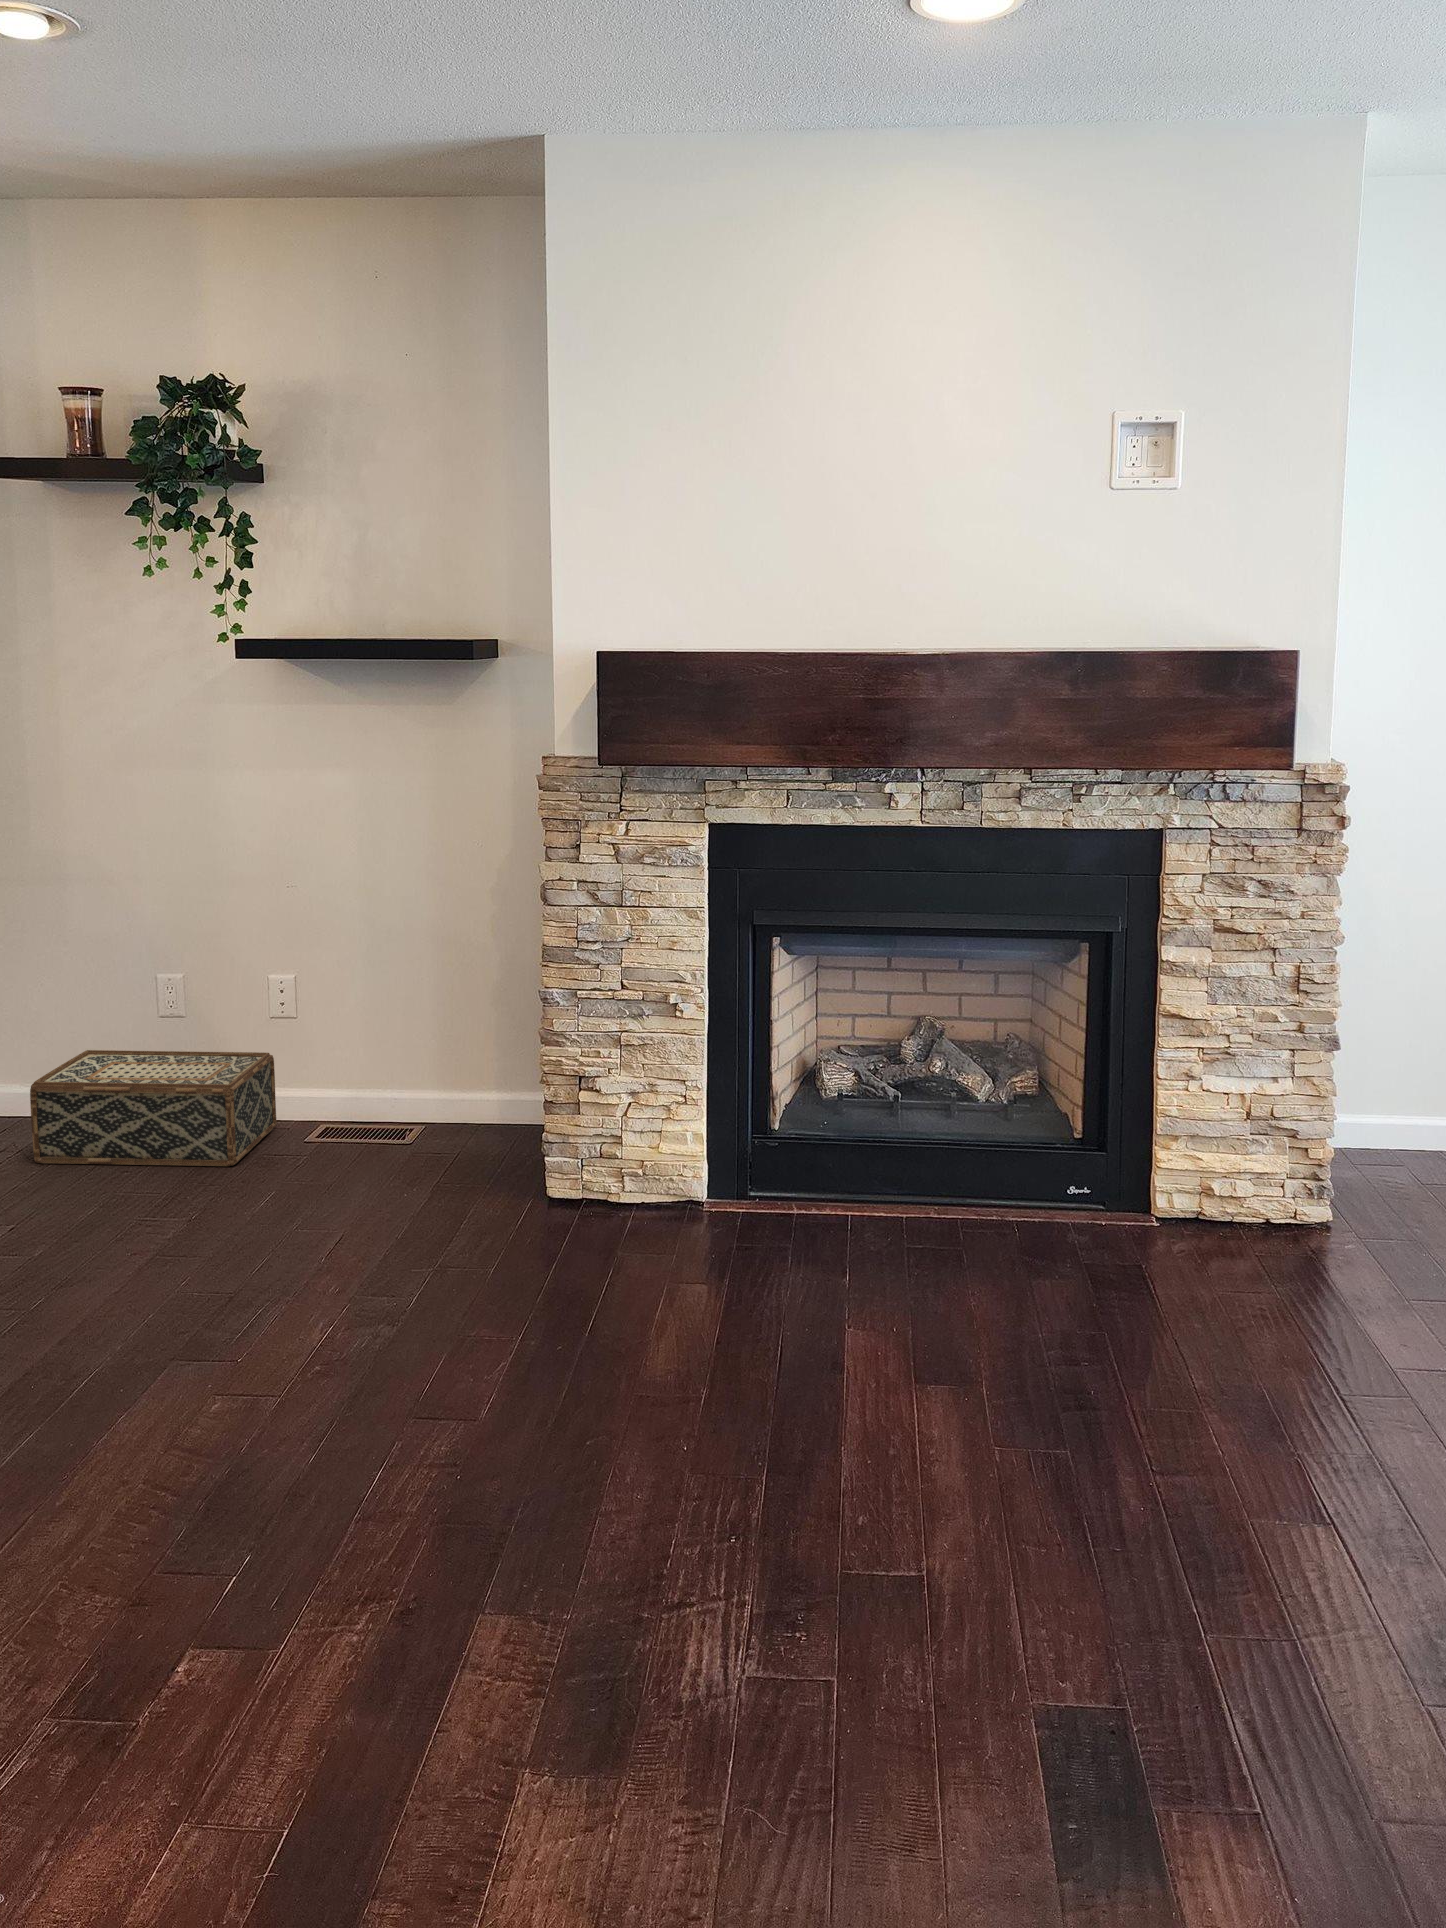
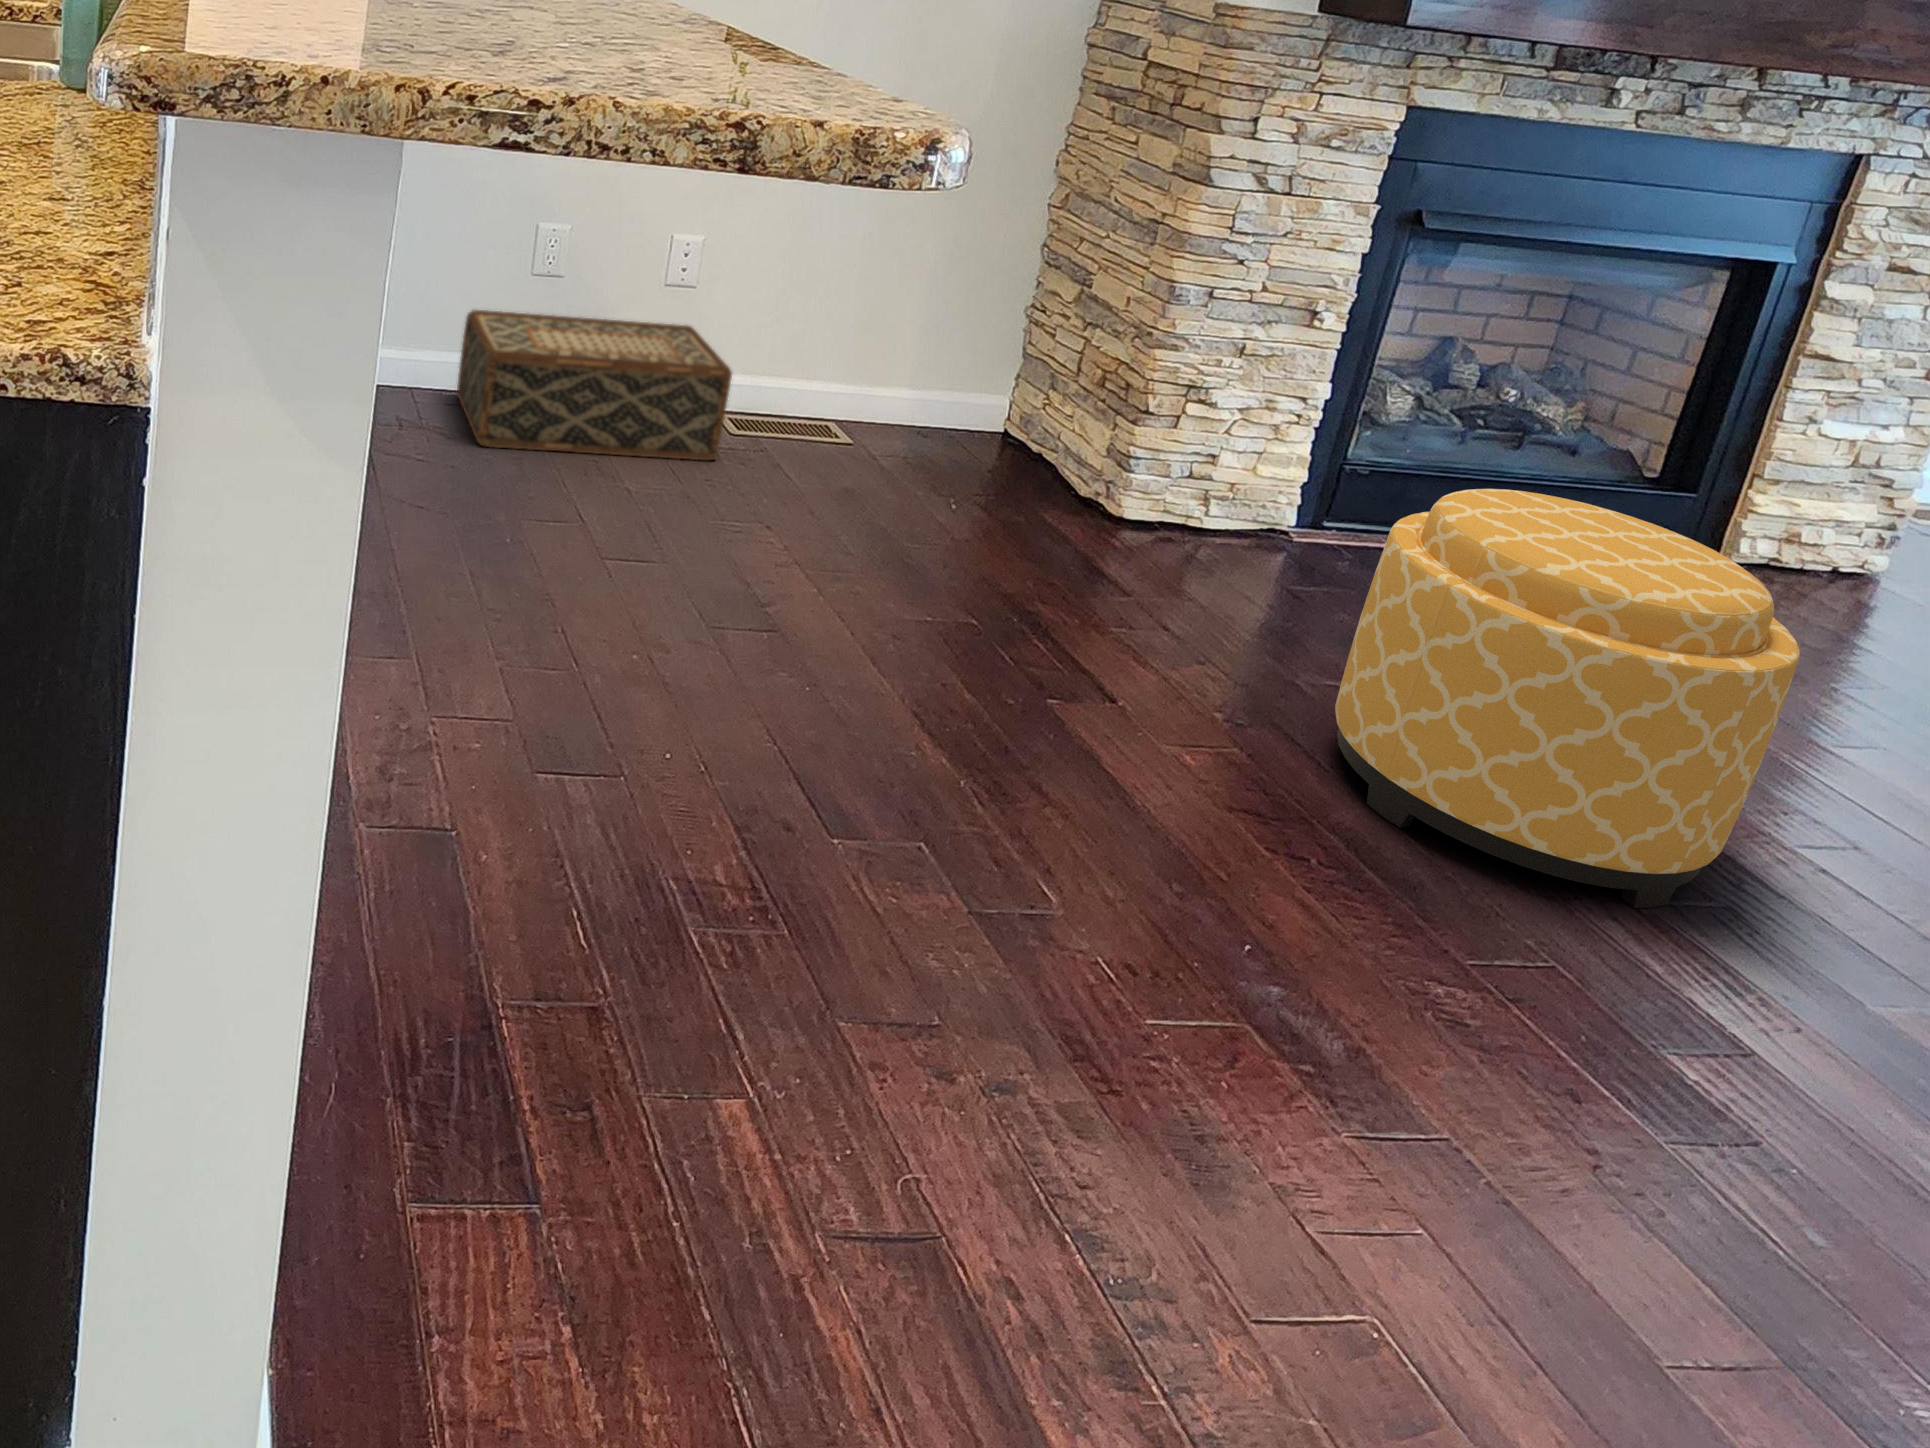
ottoman: none [297,1147,602,1523] -> present [1335,489,1800,908]

